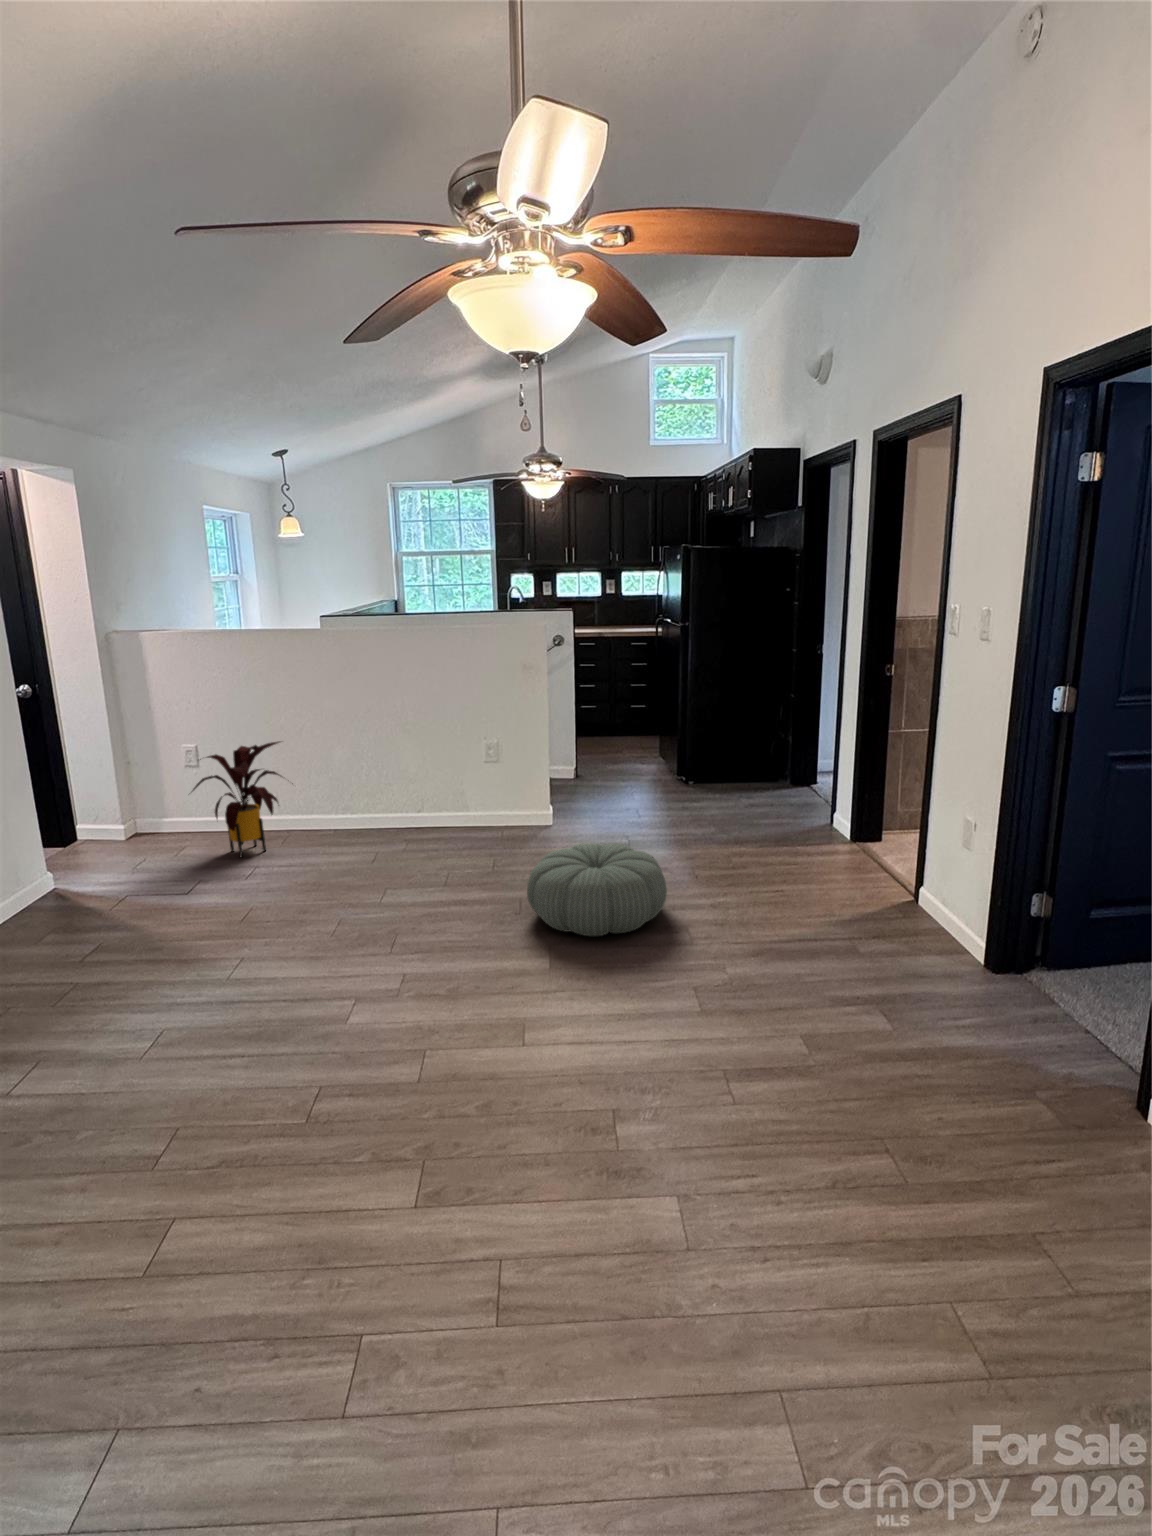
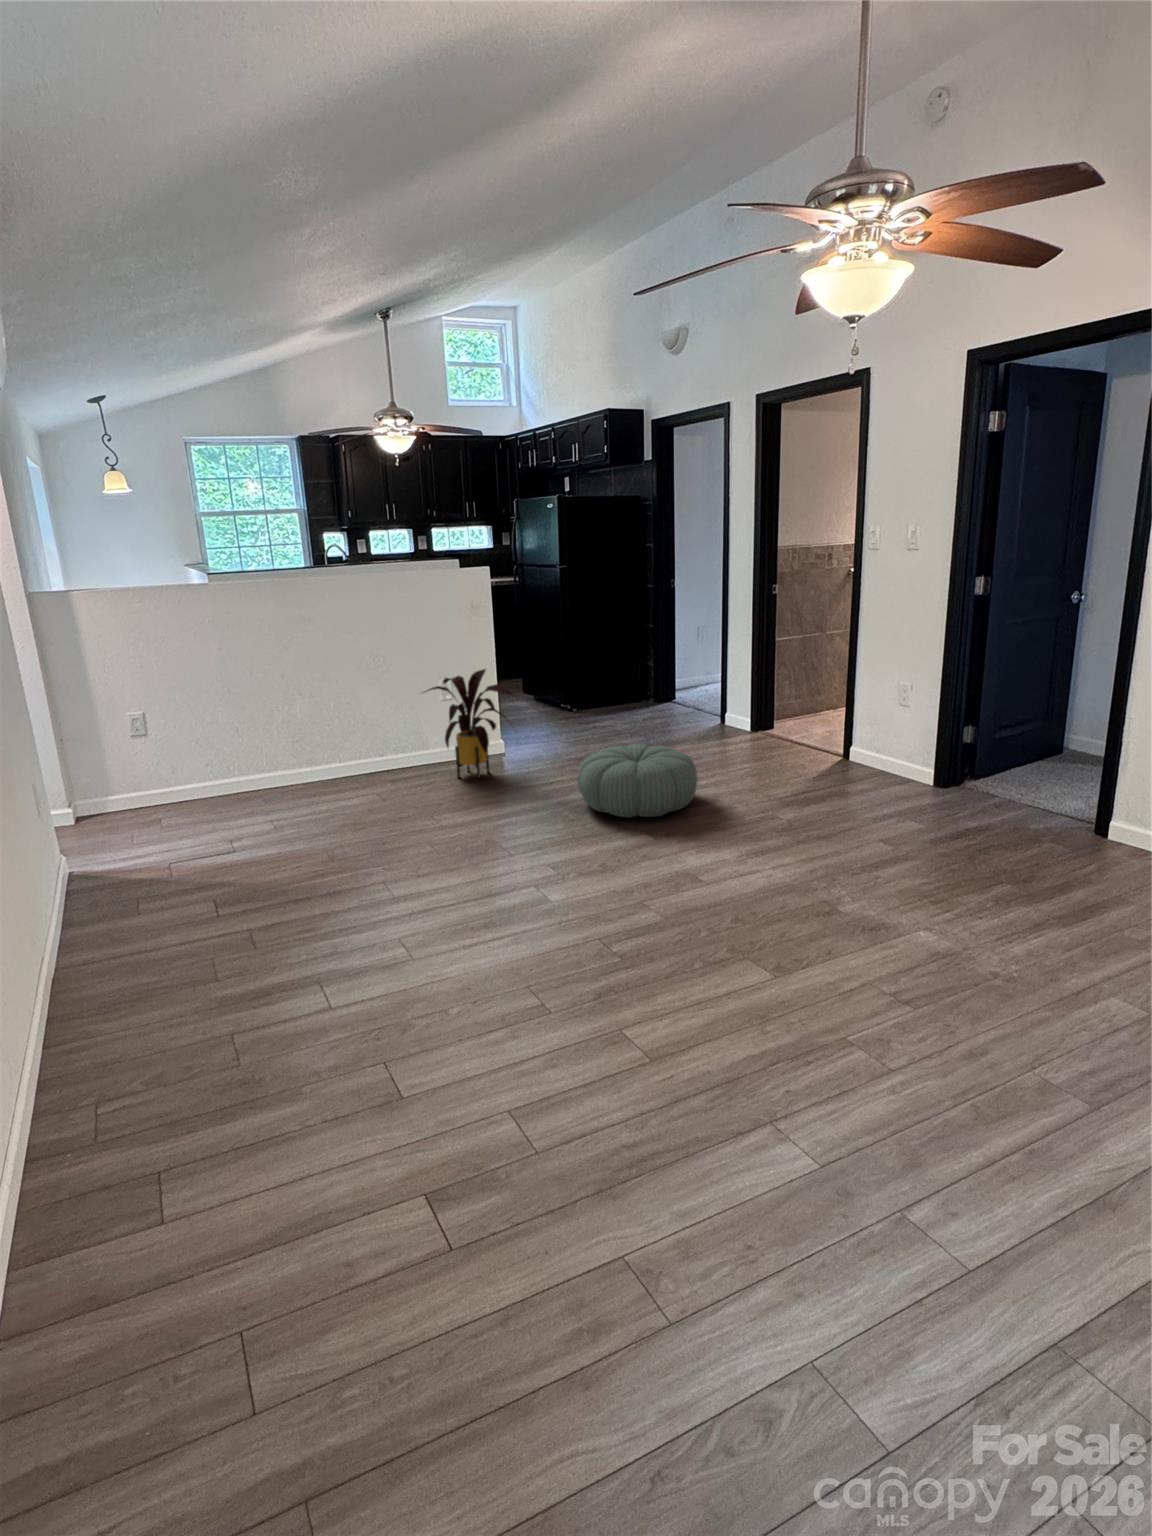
house plant: present [192,741,293,857] -> present [427,669,512,779]

